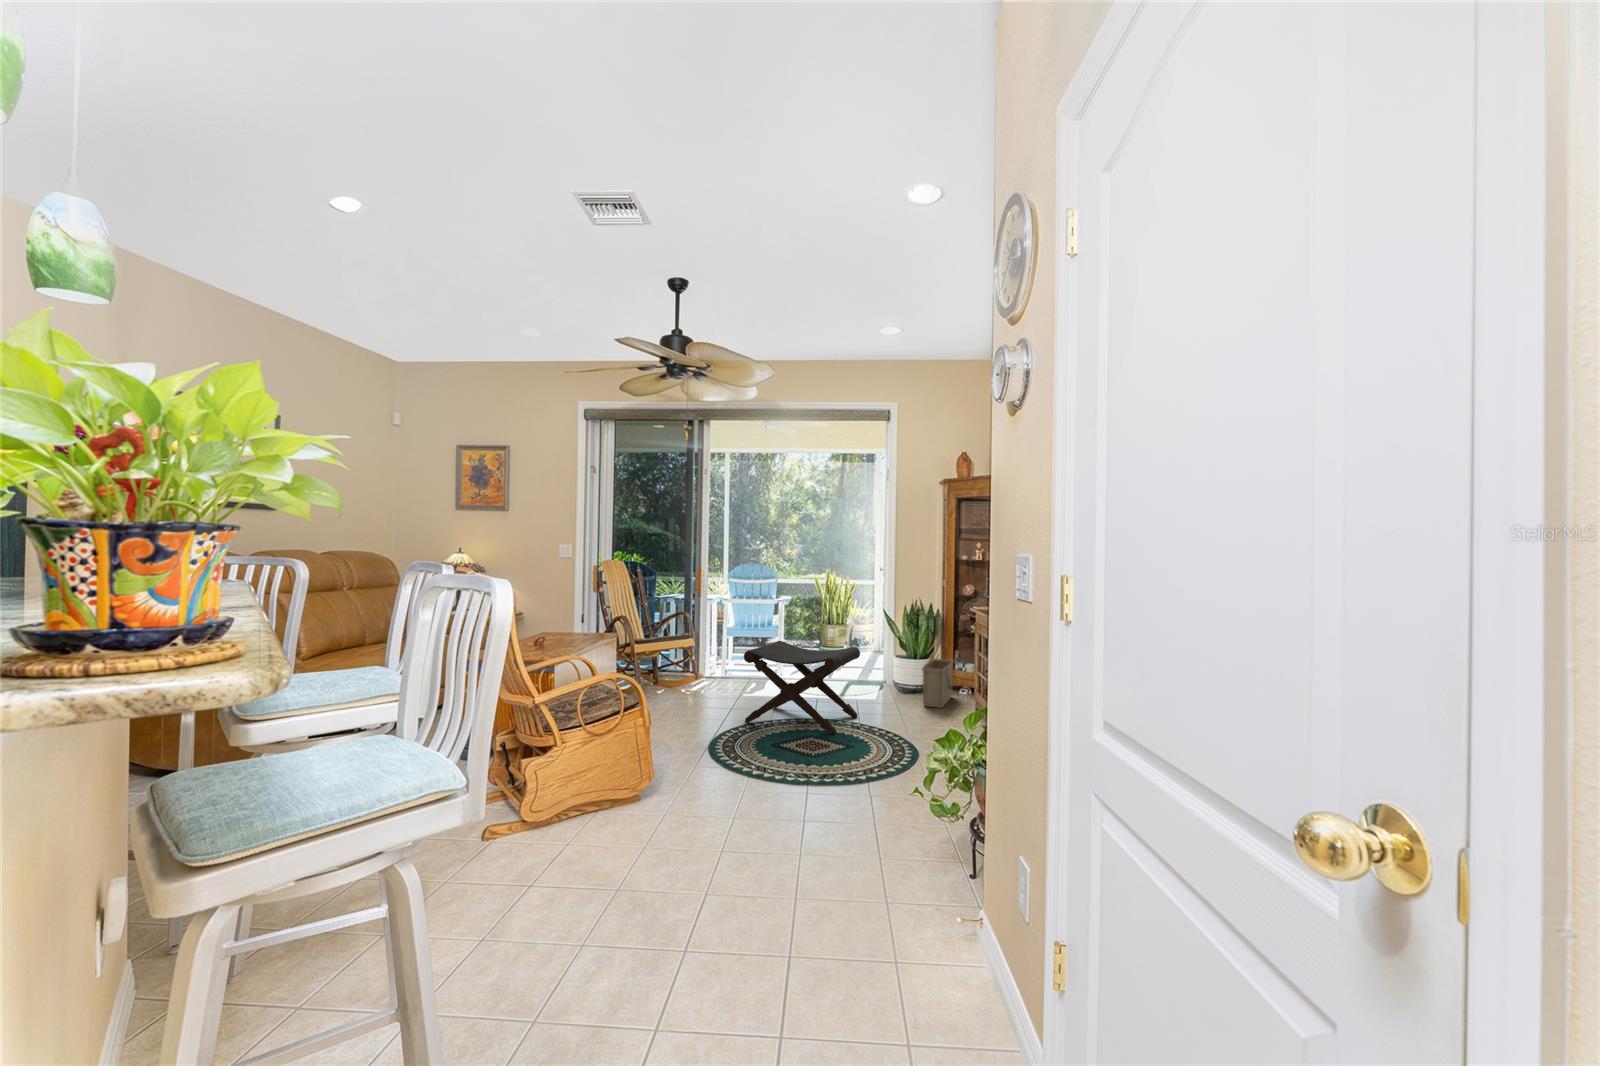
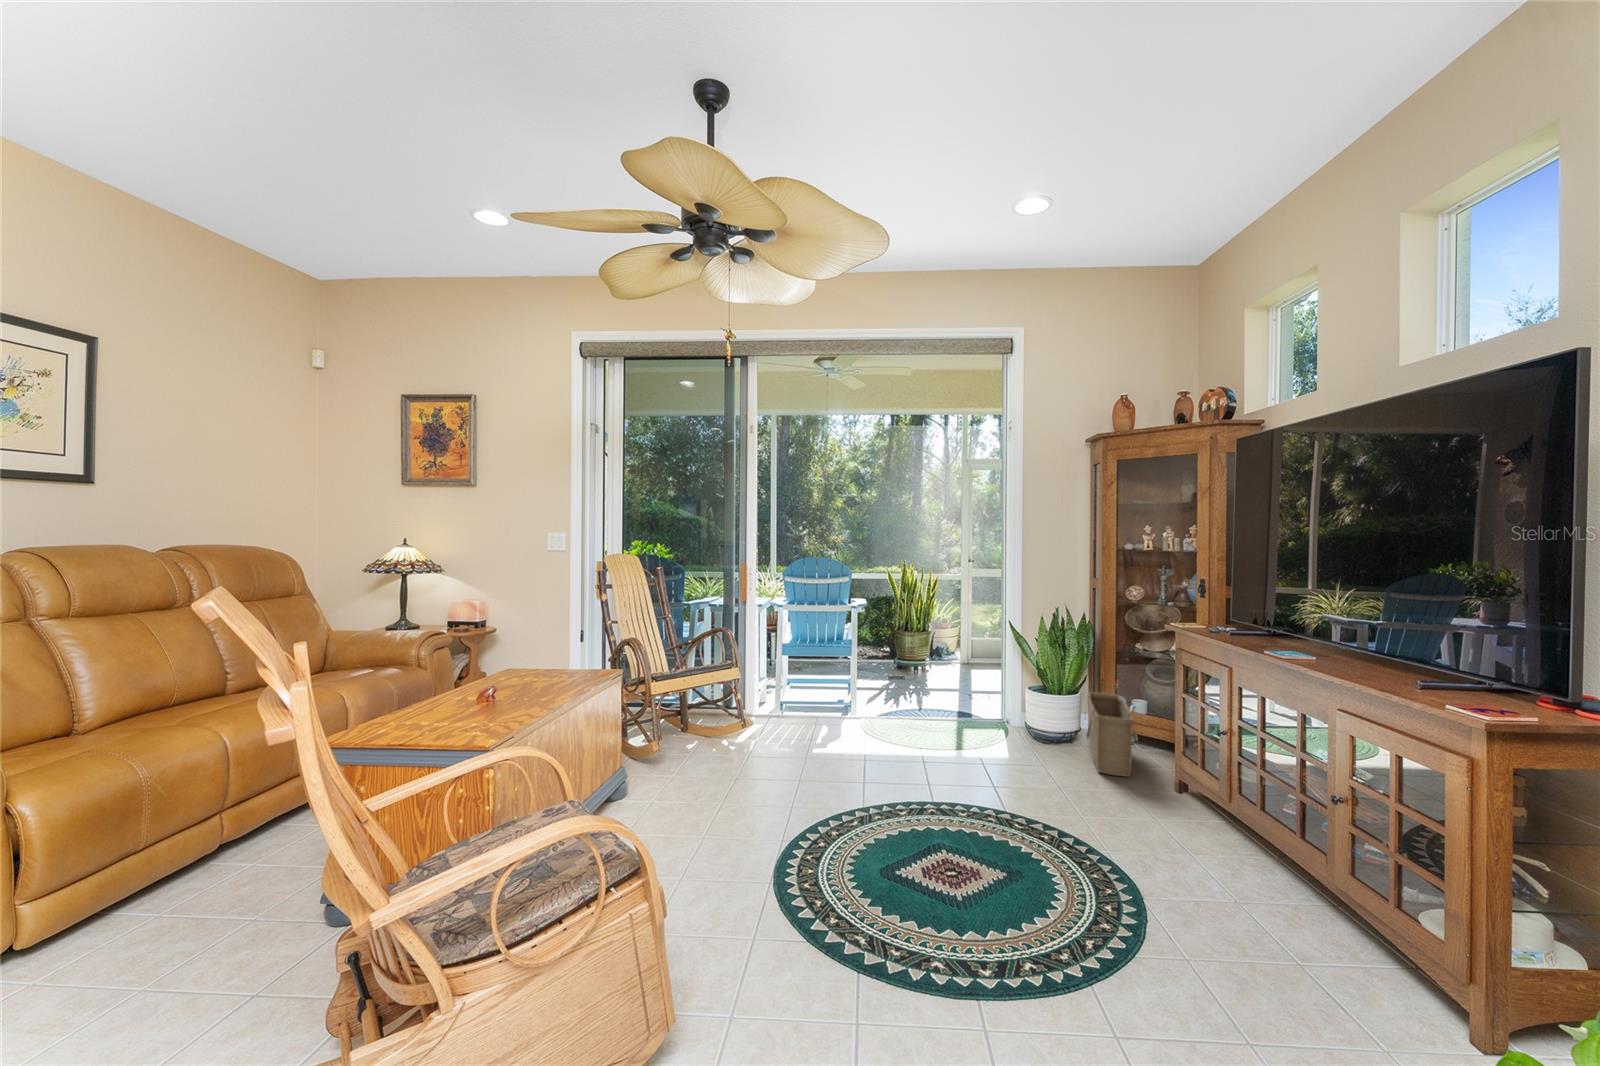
footstool: present [744,641,860,734] -> none [844,679,1023,862]

